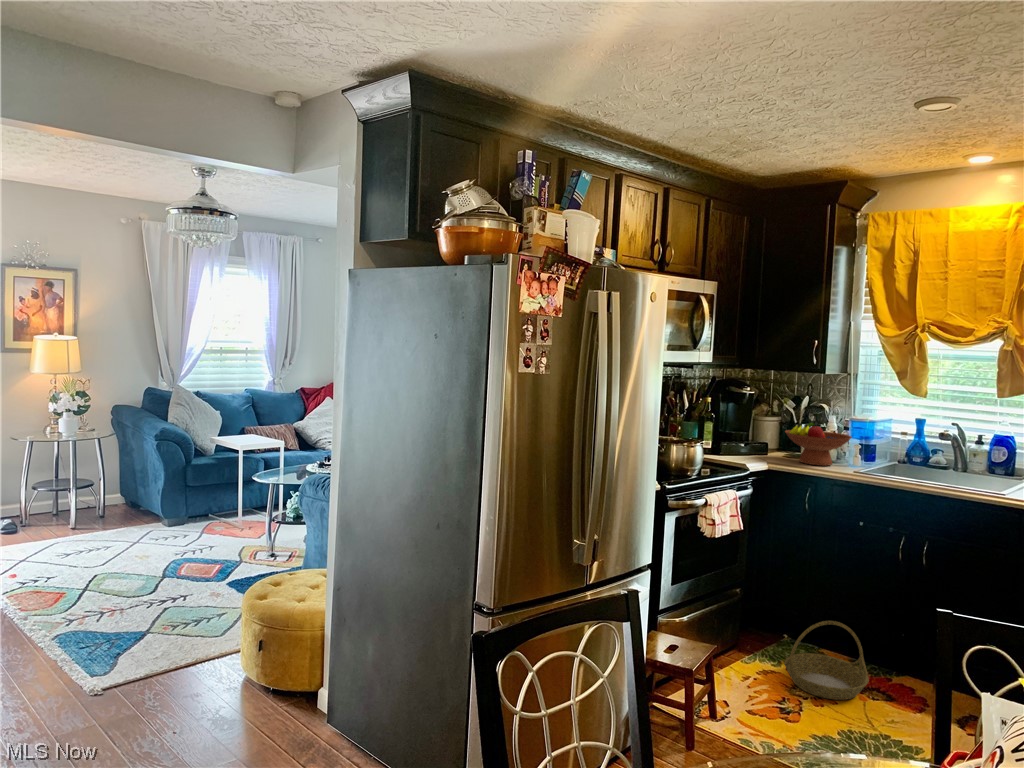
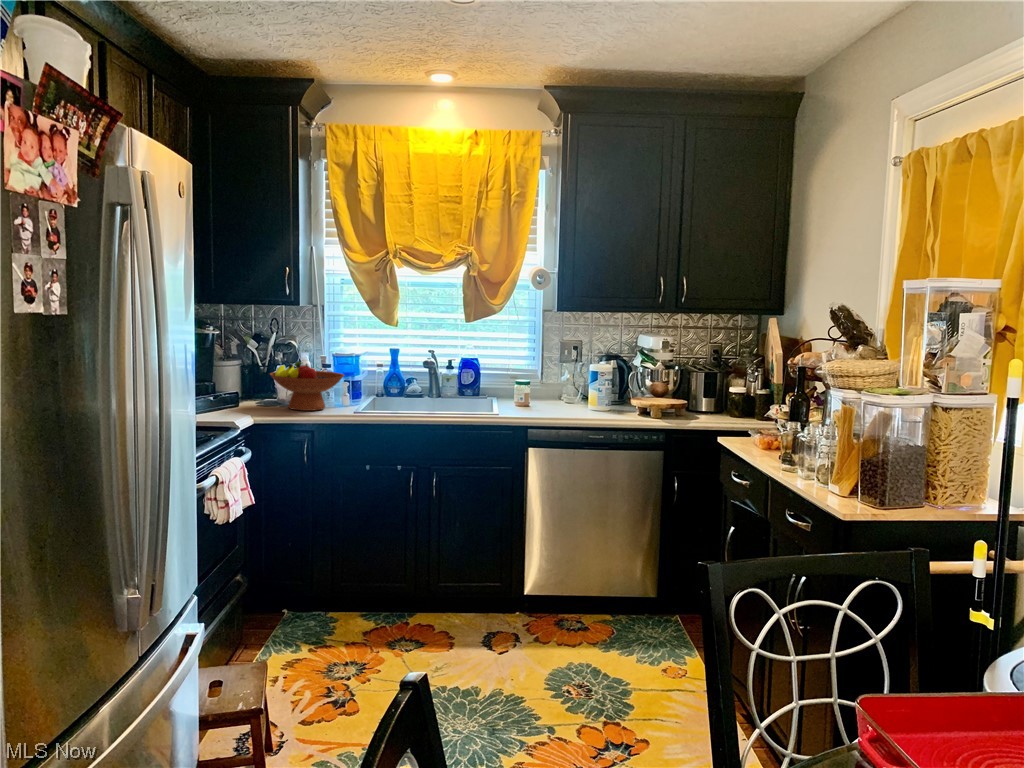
basket: present [785,621,869,700] -> none [313,582,402,671]

